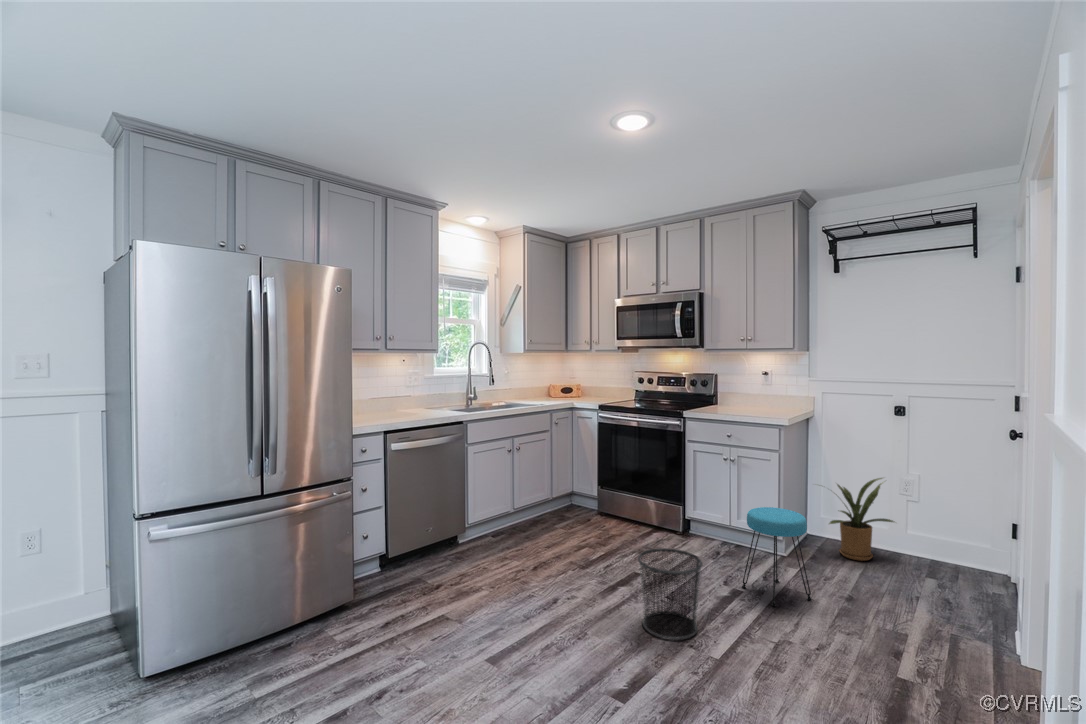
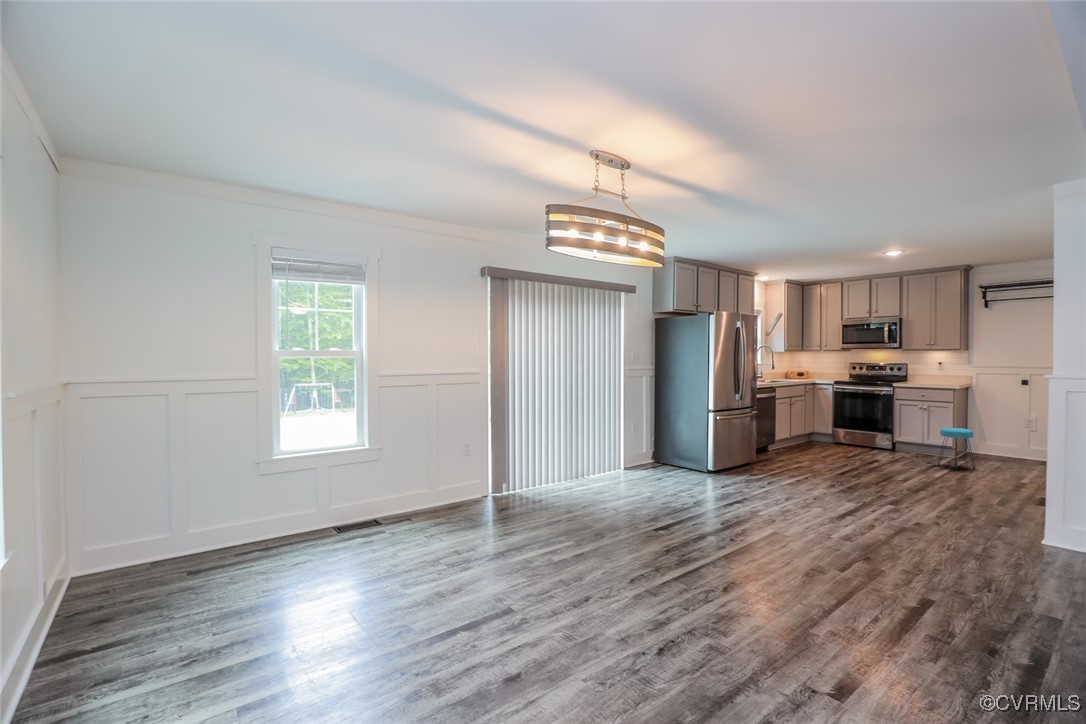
house plant: present [829,478,894,561] -> none [971,417,1024,460]
waste bin: present [638,548,702,640] -> none [893,441,926,475]

